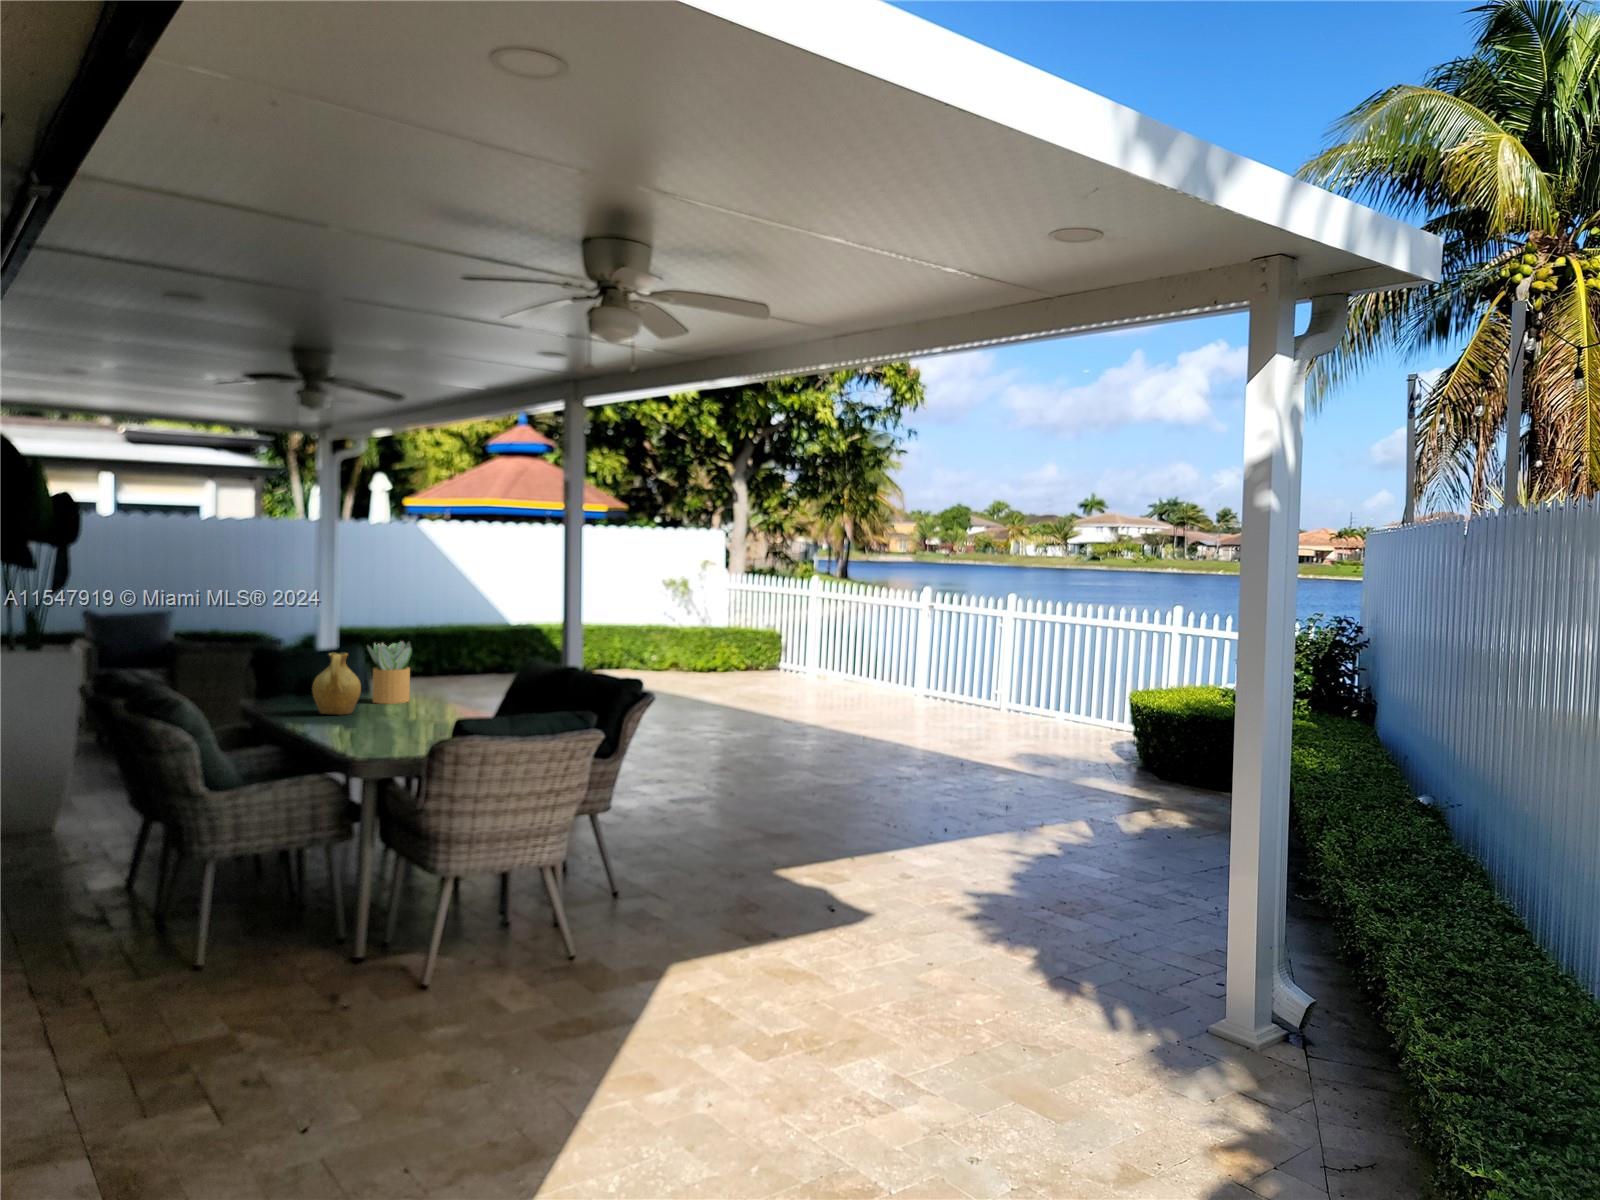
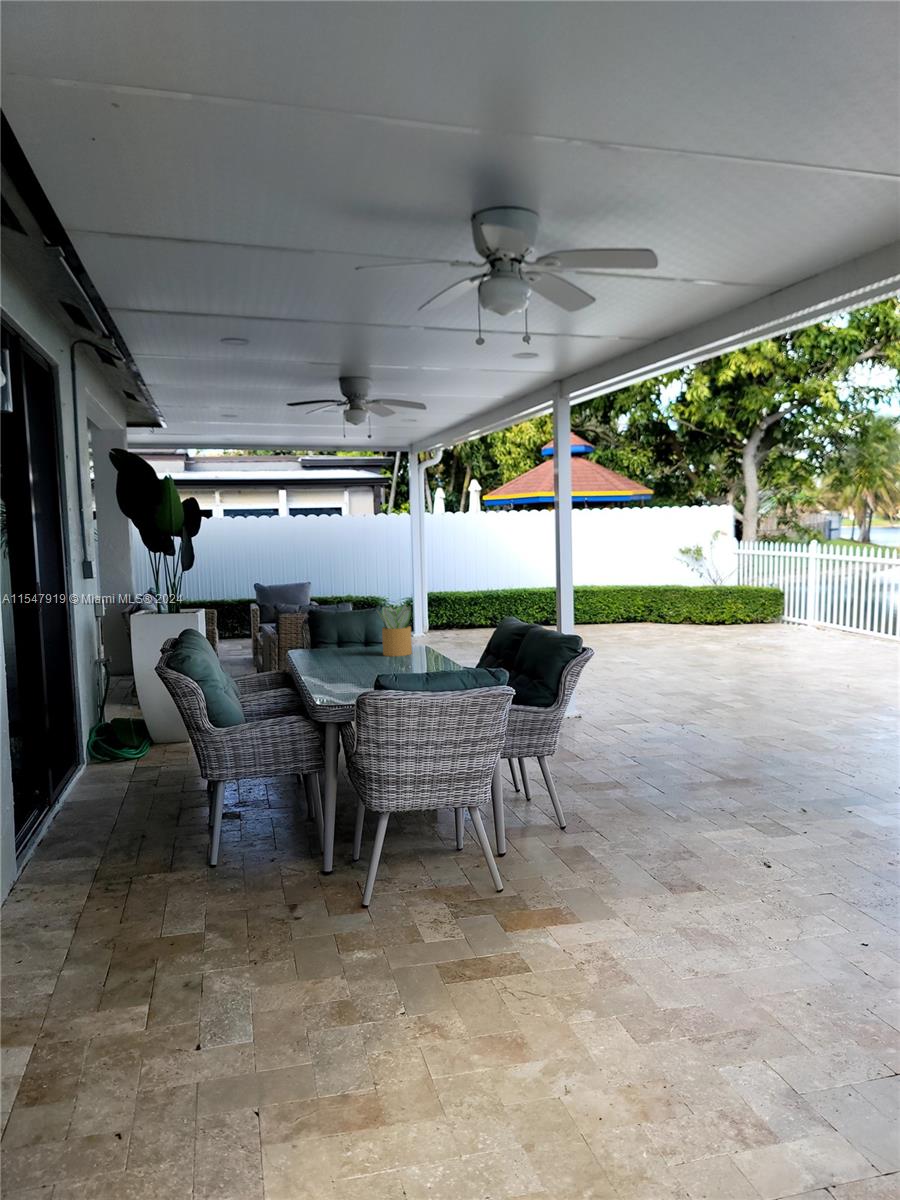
pitcher: present [312,653,361,715] -> none [329,616,365,666]

